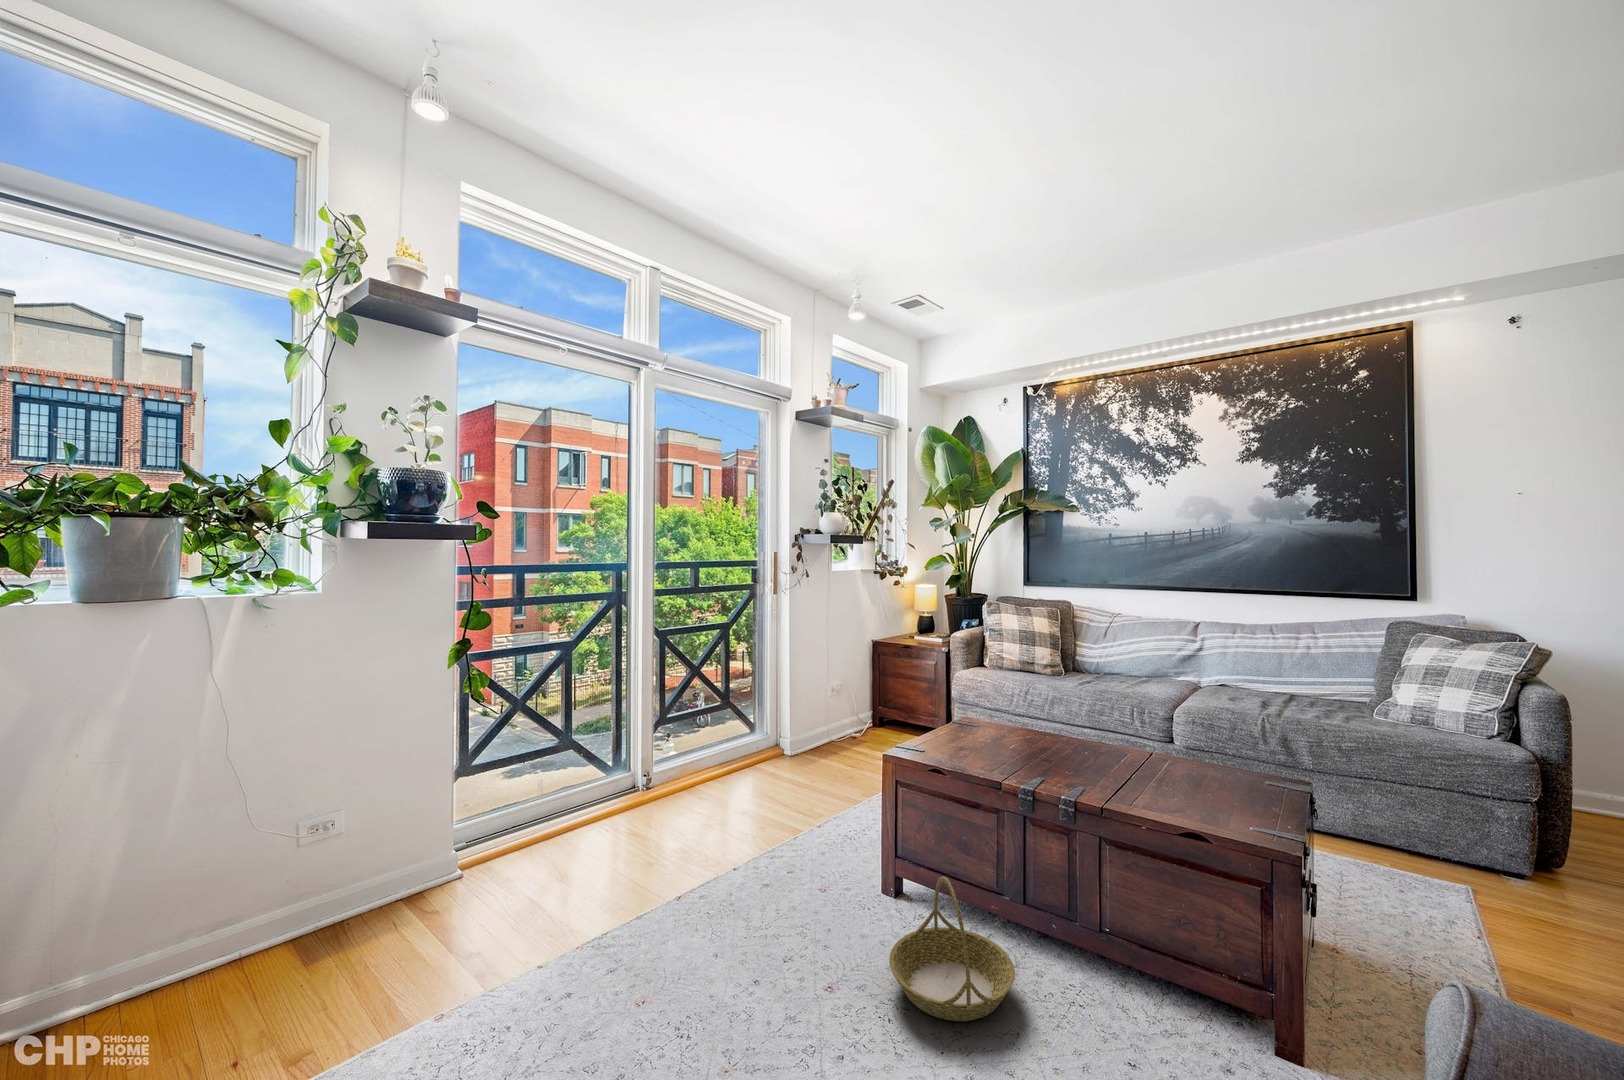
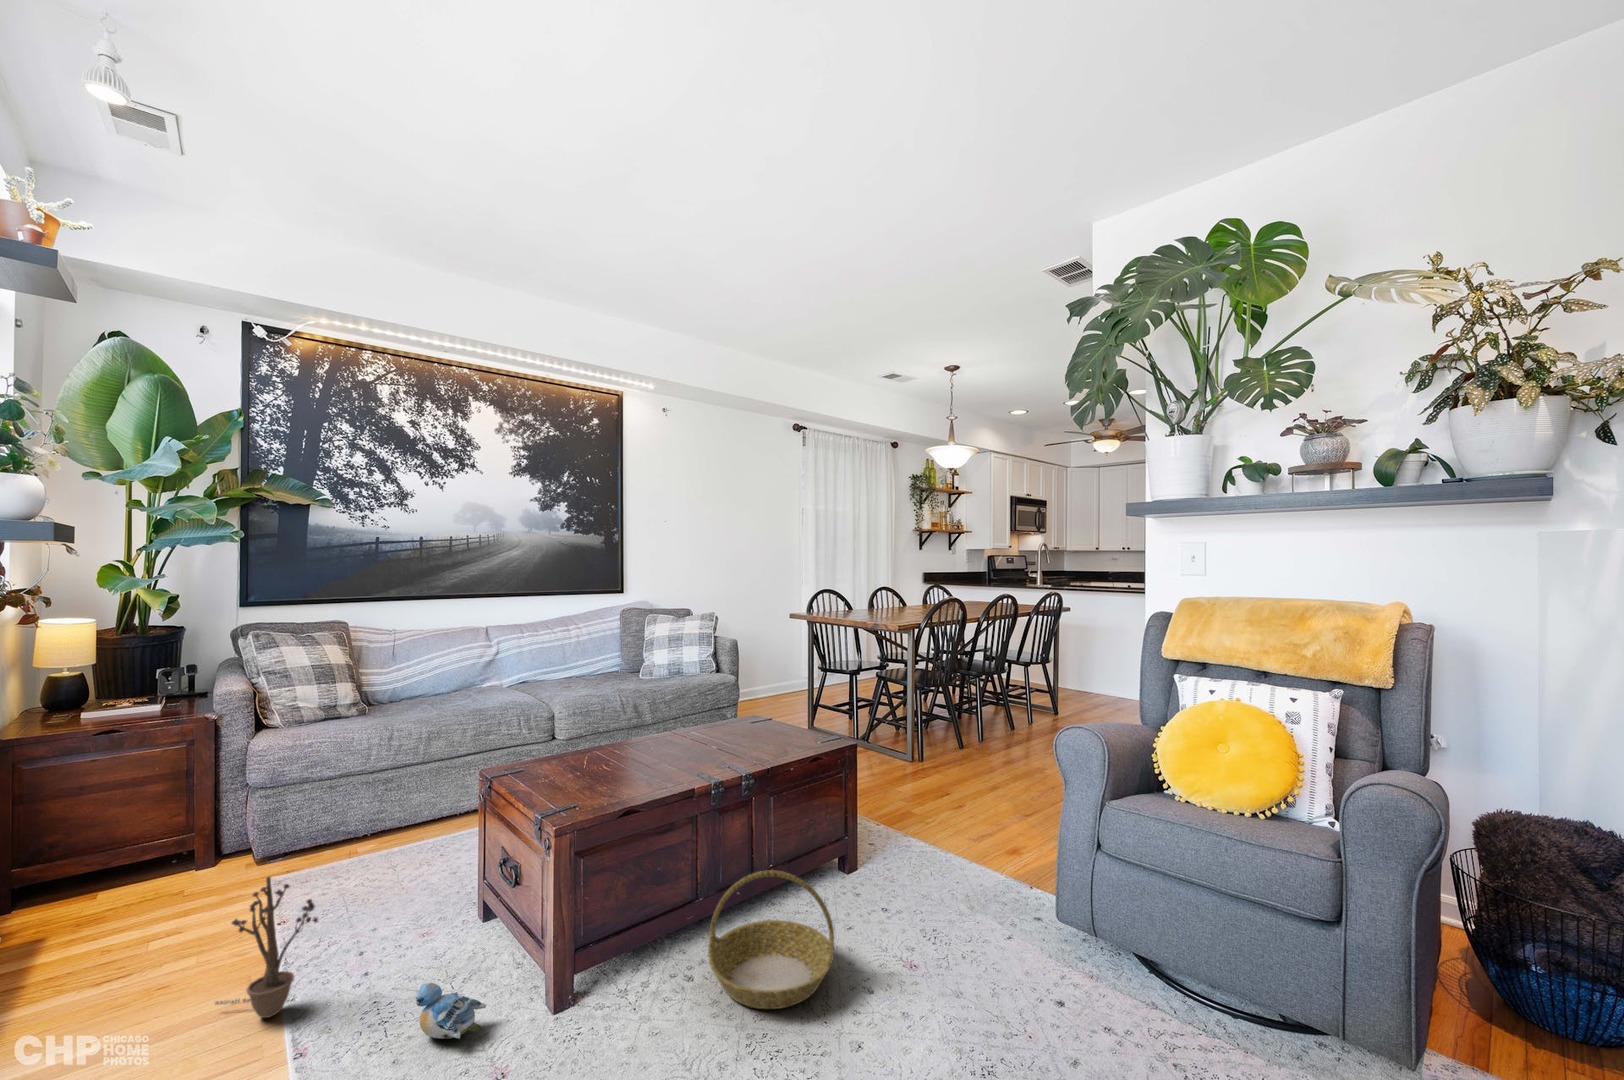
decorative plant: none [827,735,849,811] -> present [215,877,318,1018]
plush toy: none [822,824,850,867] -> present [416,983,486,1039]

